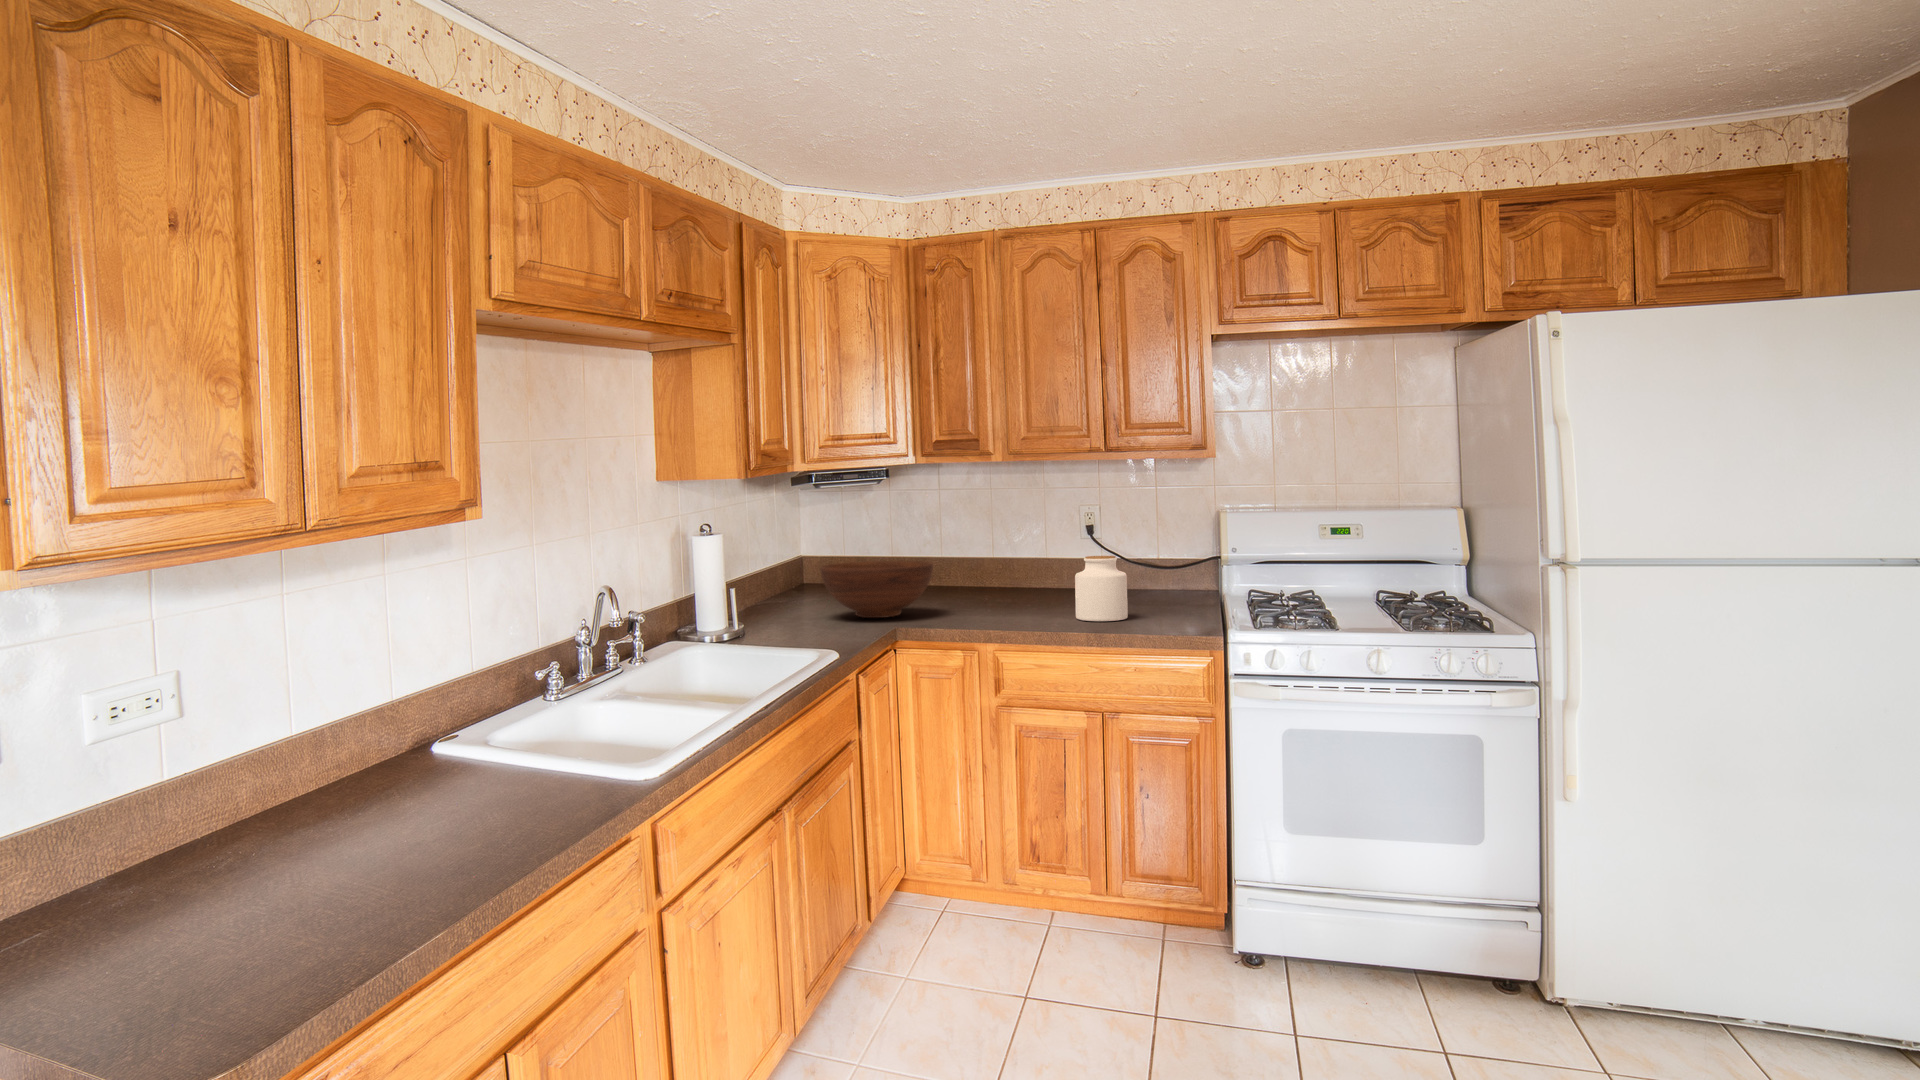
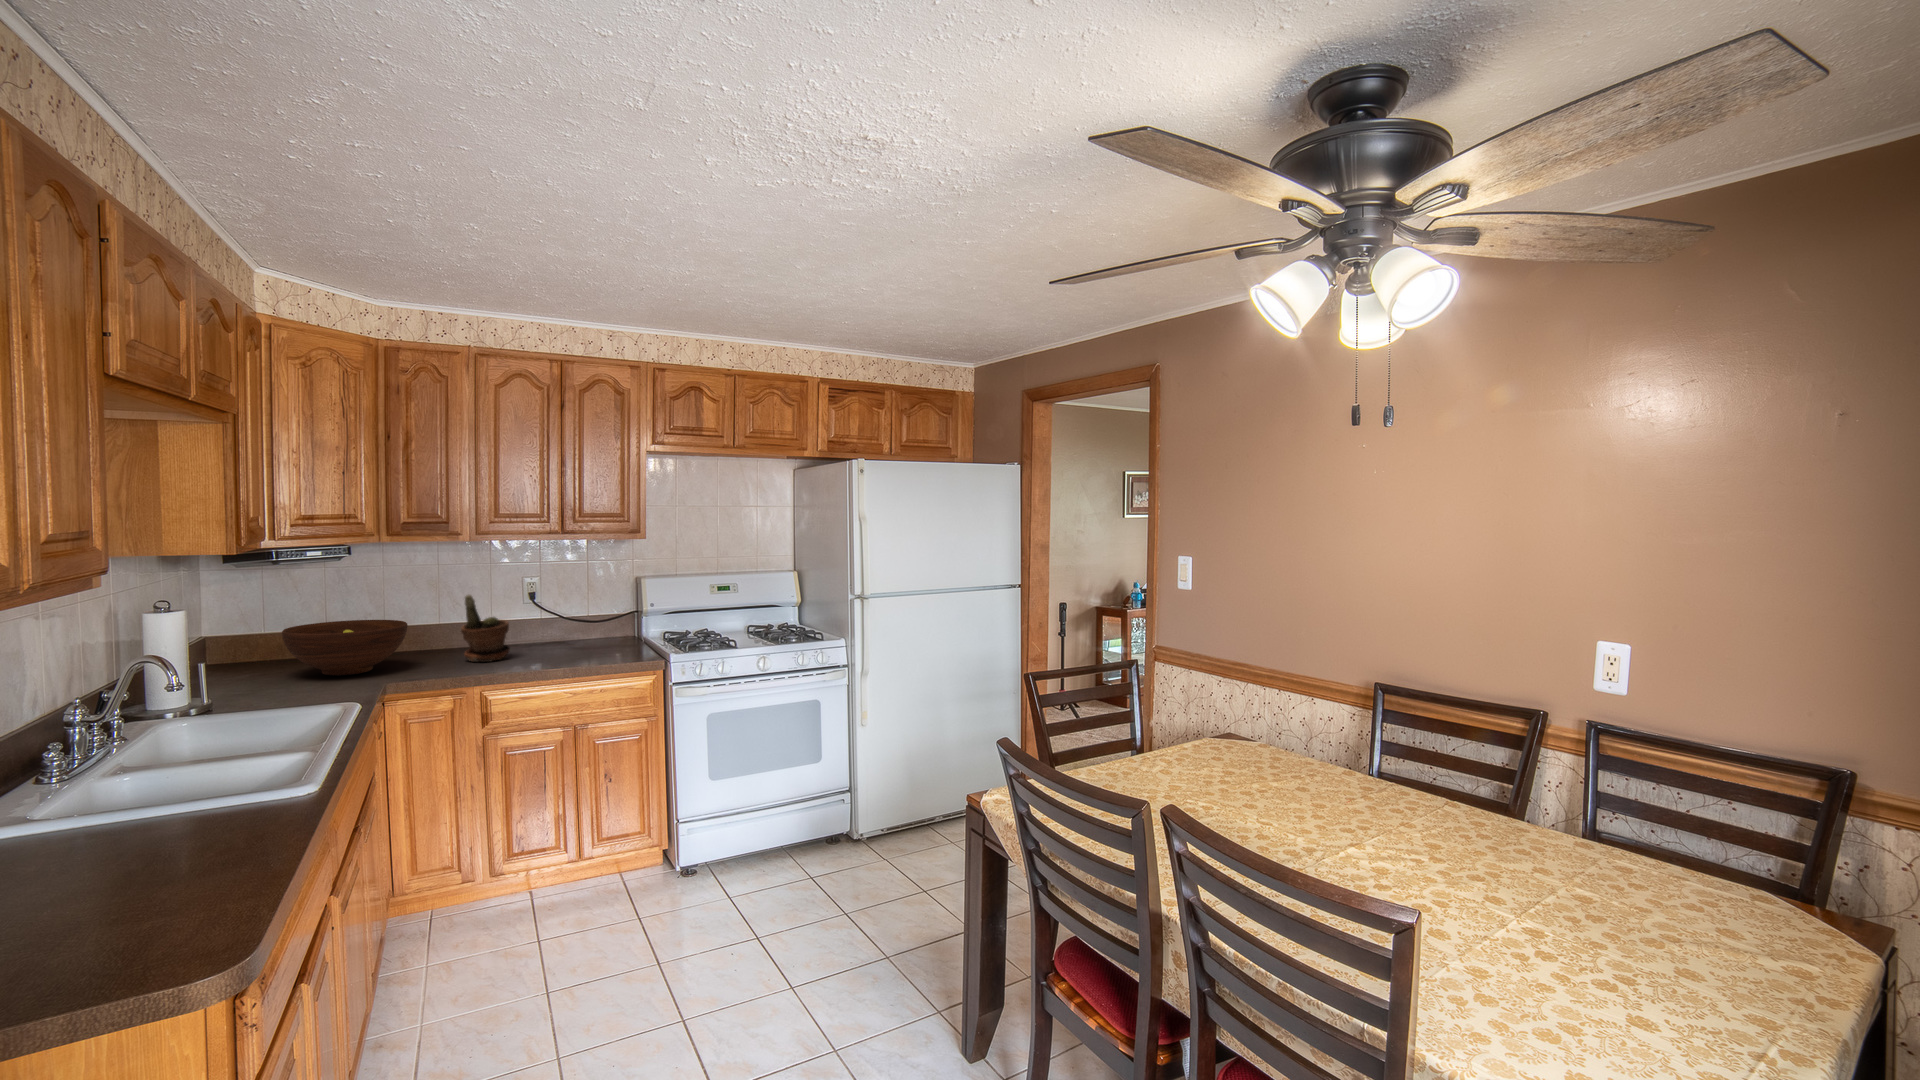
potted plant: none [987,533,1040,615] -> present [461,595,510,662]
jar: present [1075,556,1128,621] -> none [546,611,589,662]

